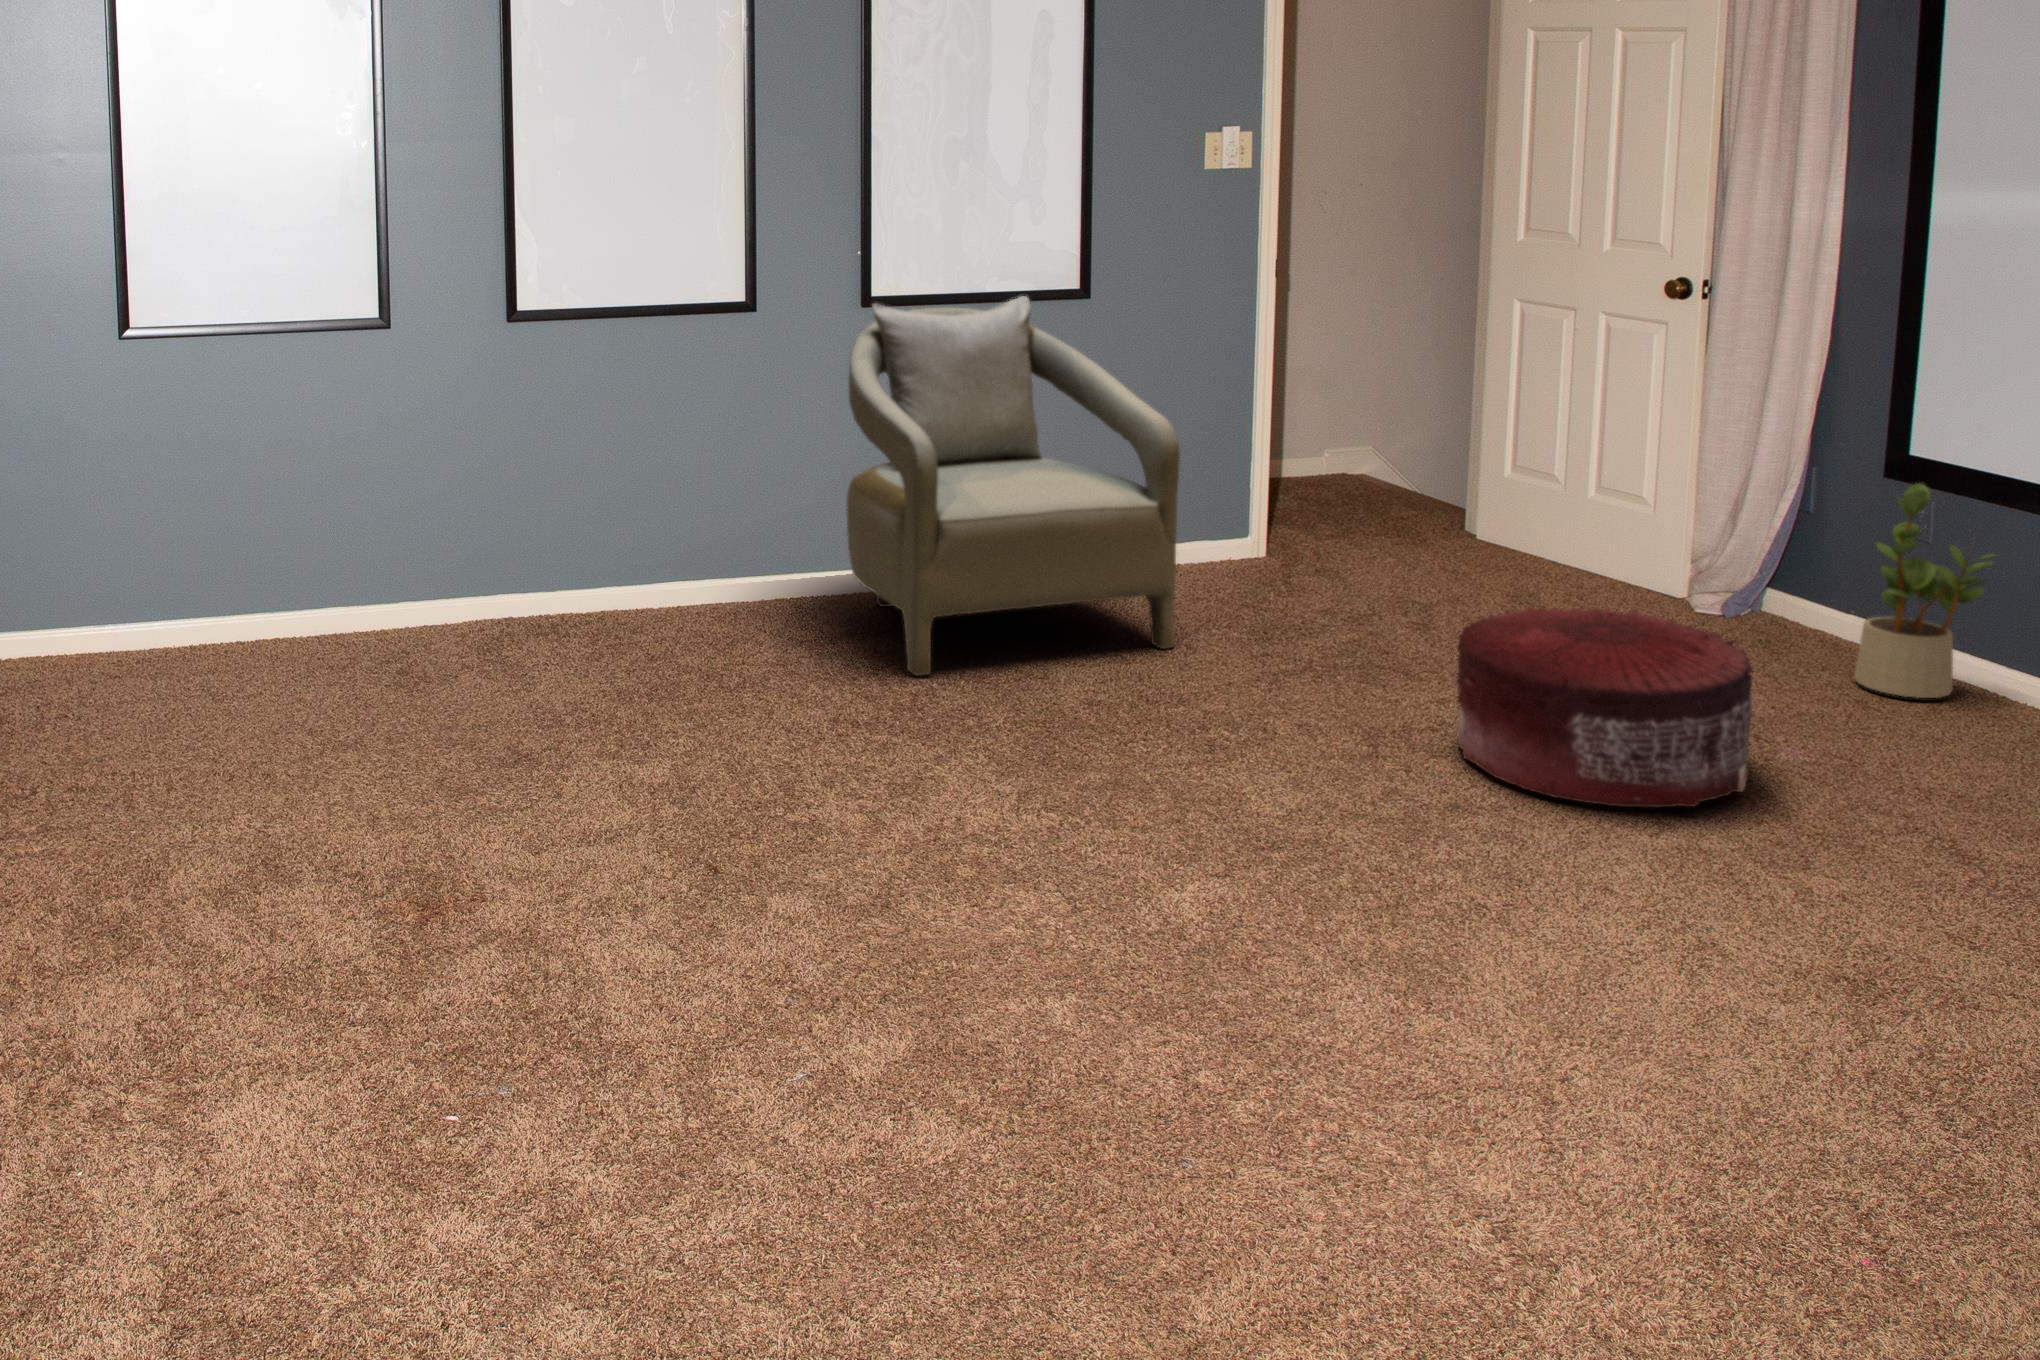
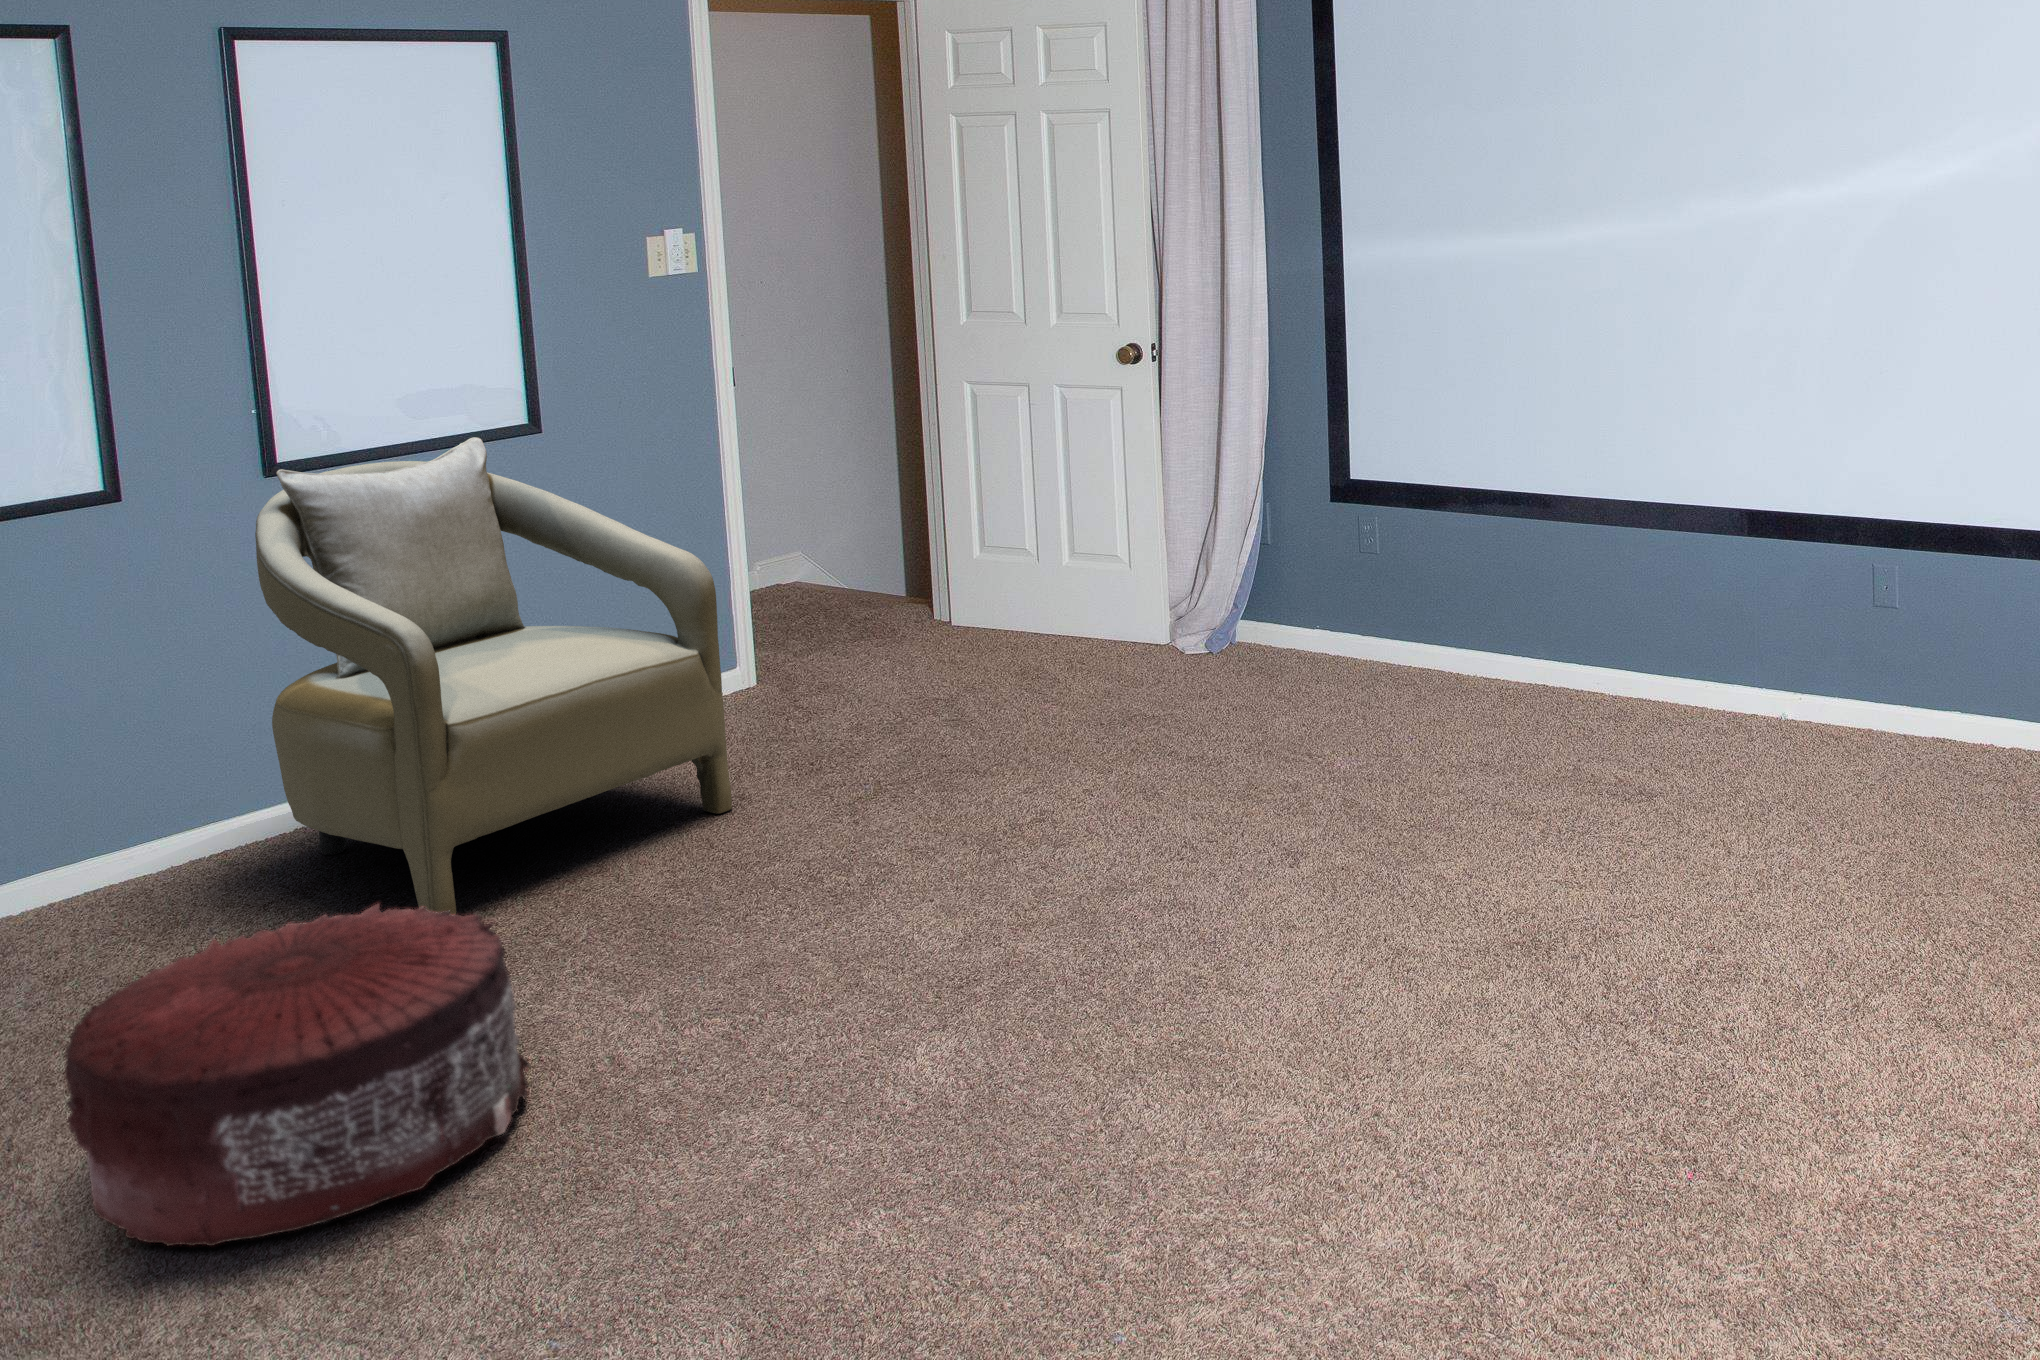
potted plant: present [1854,483,1994,698] -> none [1339,501,1430,687]
pouf: present [1457,606,1752,808] -> present [65,904,530,1246]

